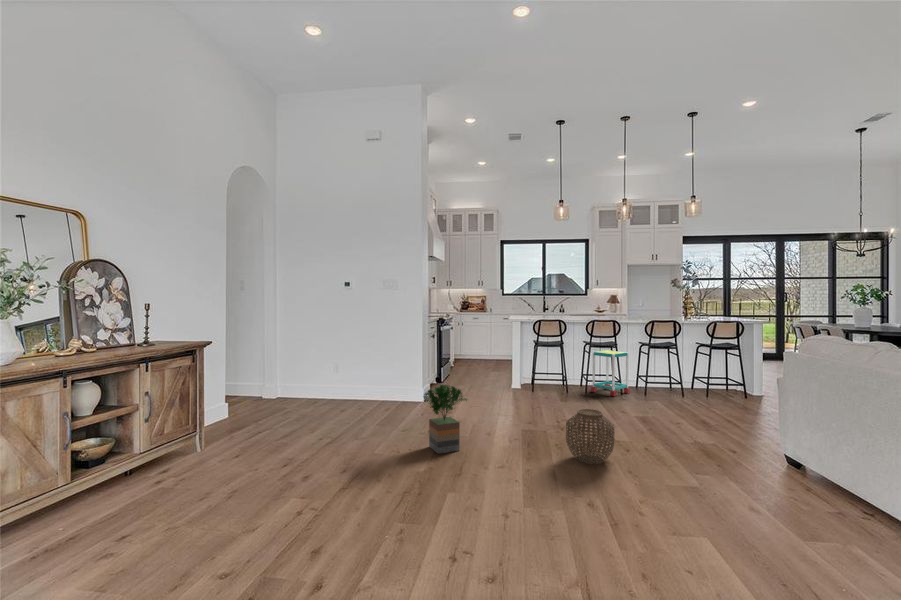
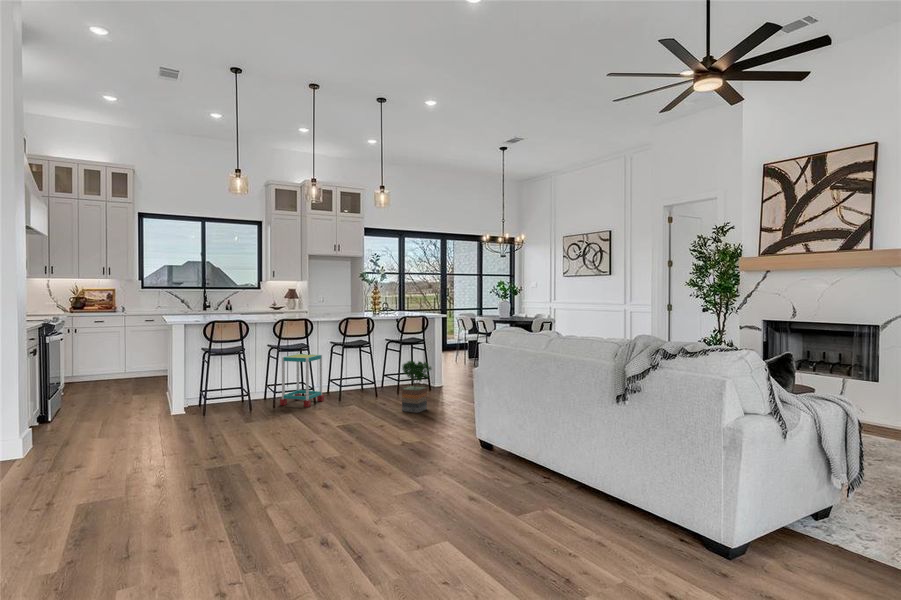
potted tree: present [423,385,468,454] -> present [402,361,432,413]
woven basket: present [566,409,614,464] -> none [277,427,335,493]

